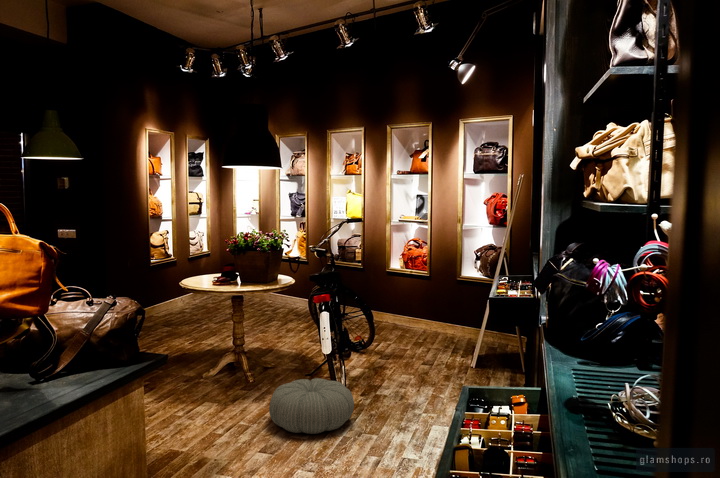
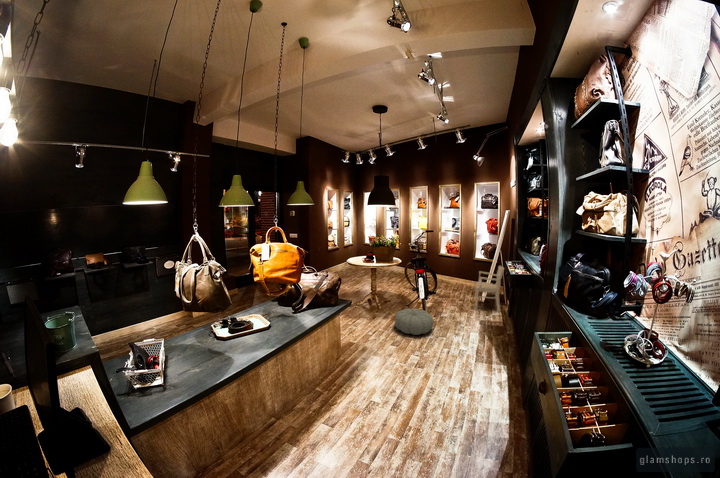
armchair: none [451,286,506,381] -> present [475,266,504,312]

